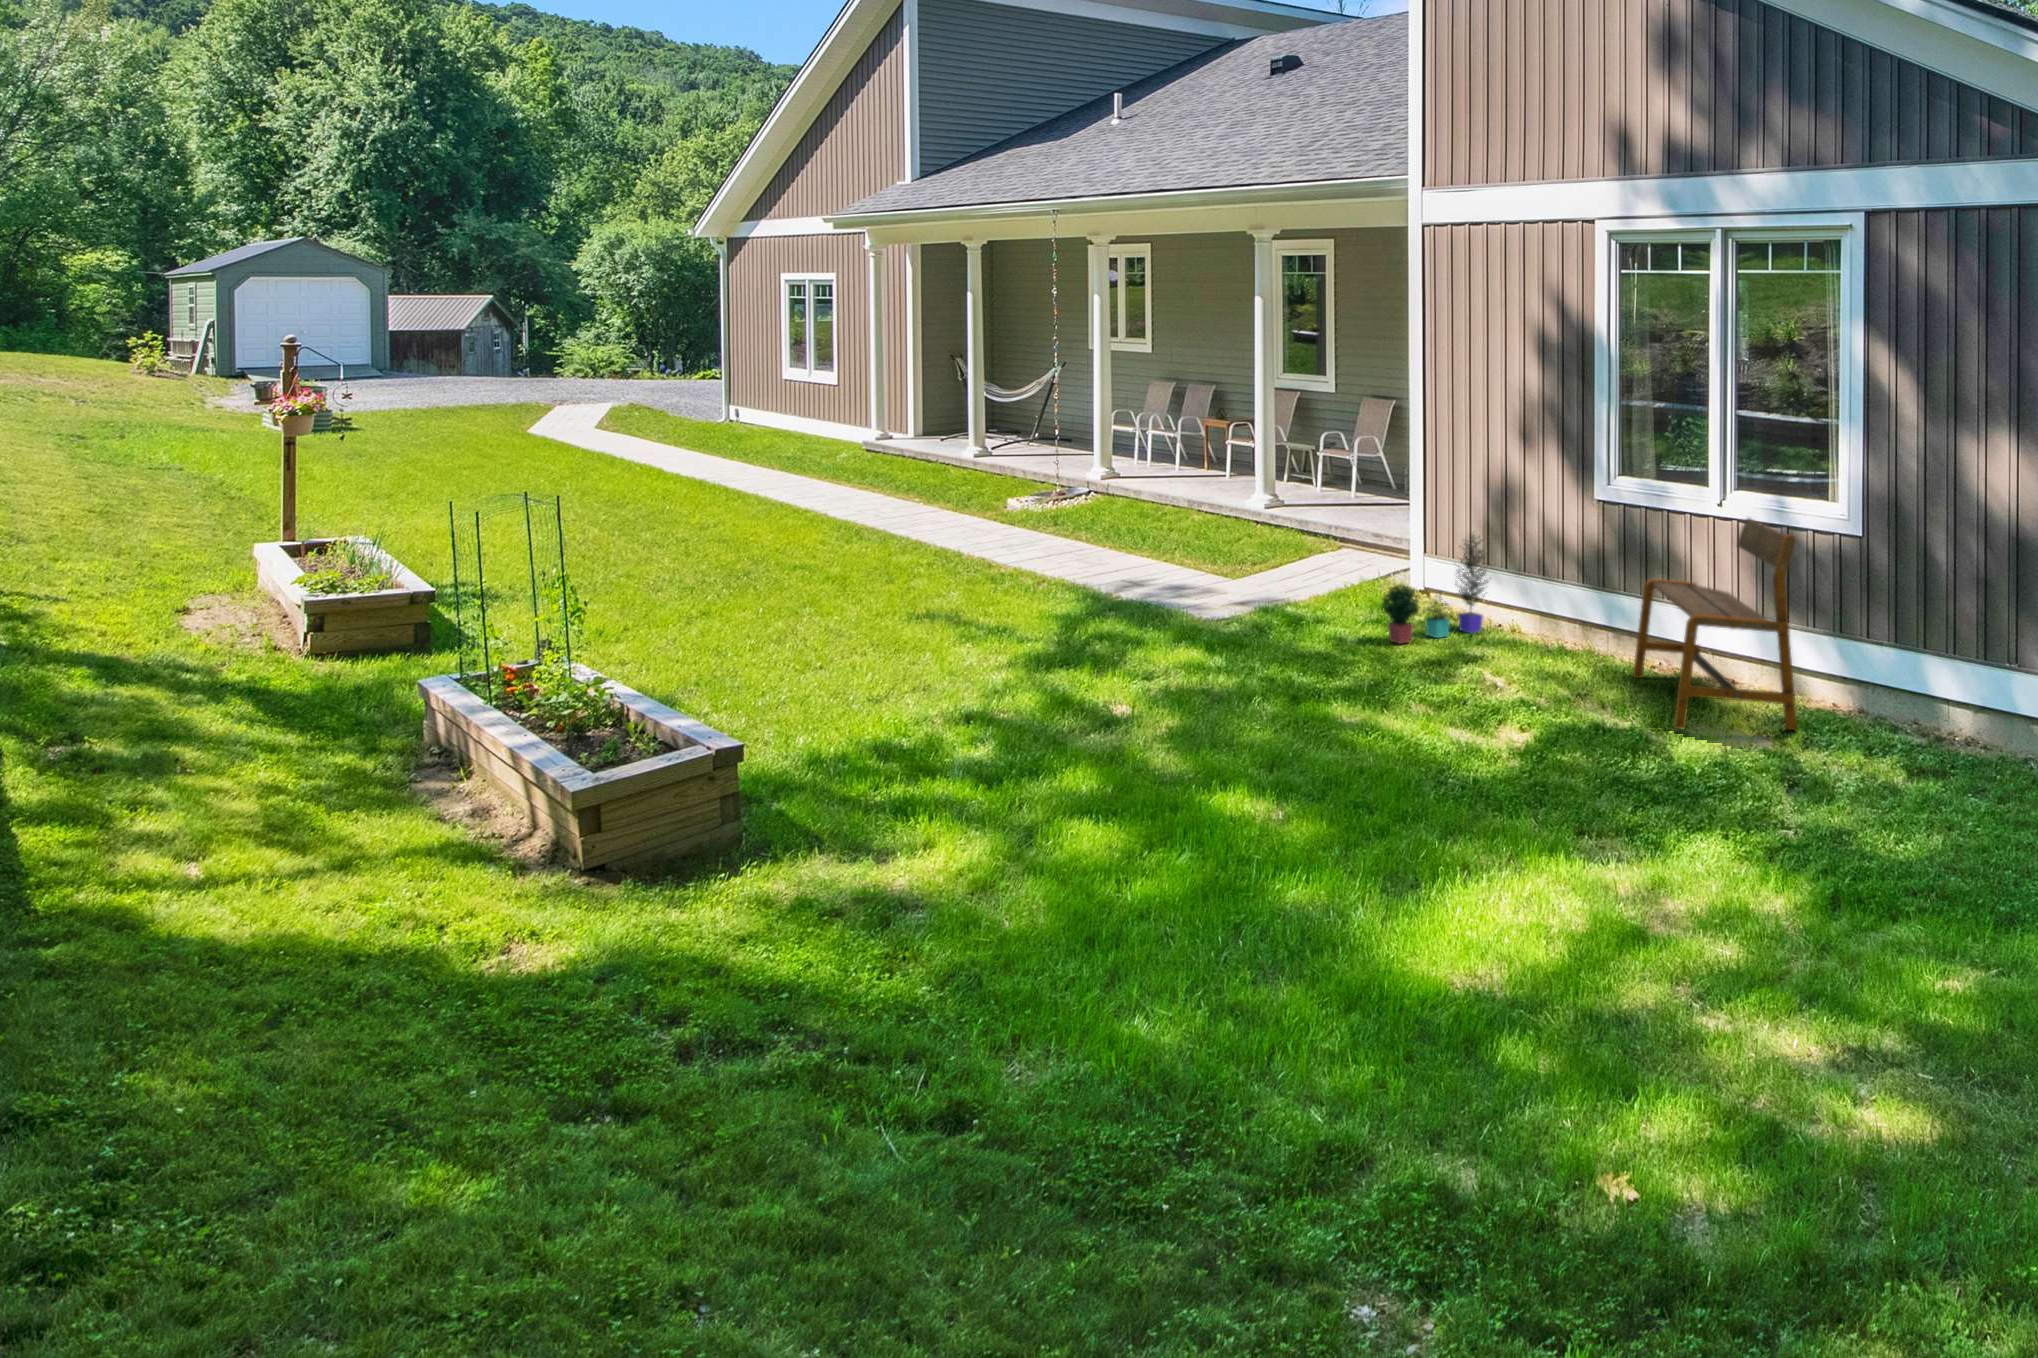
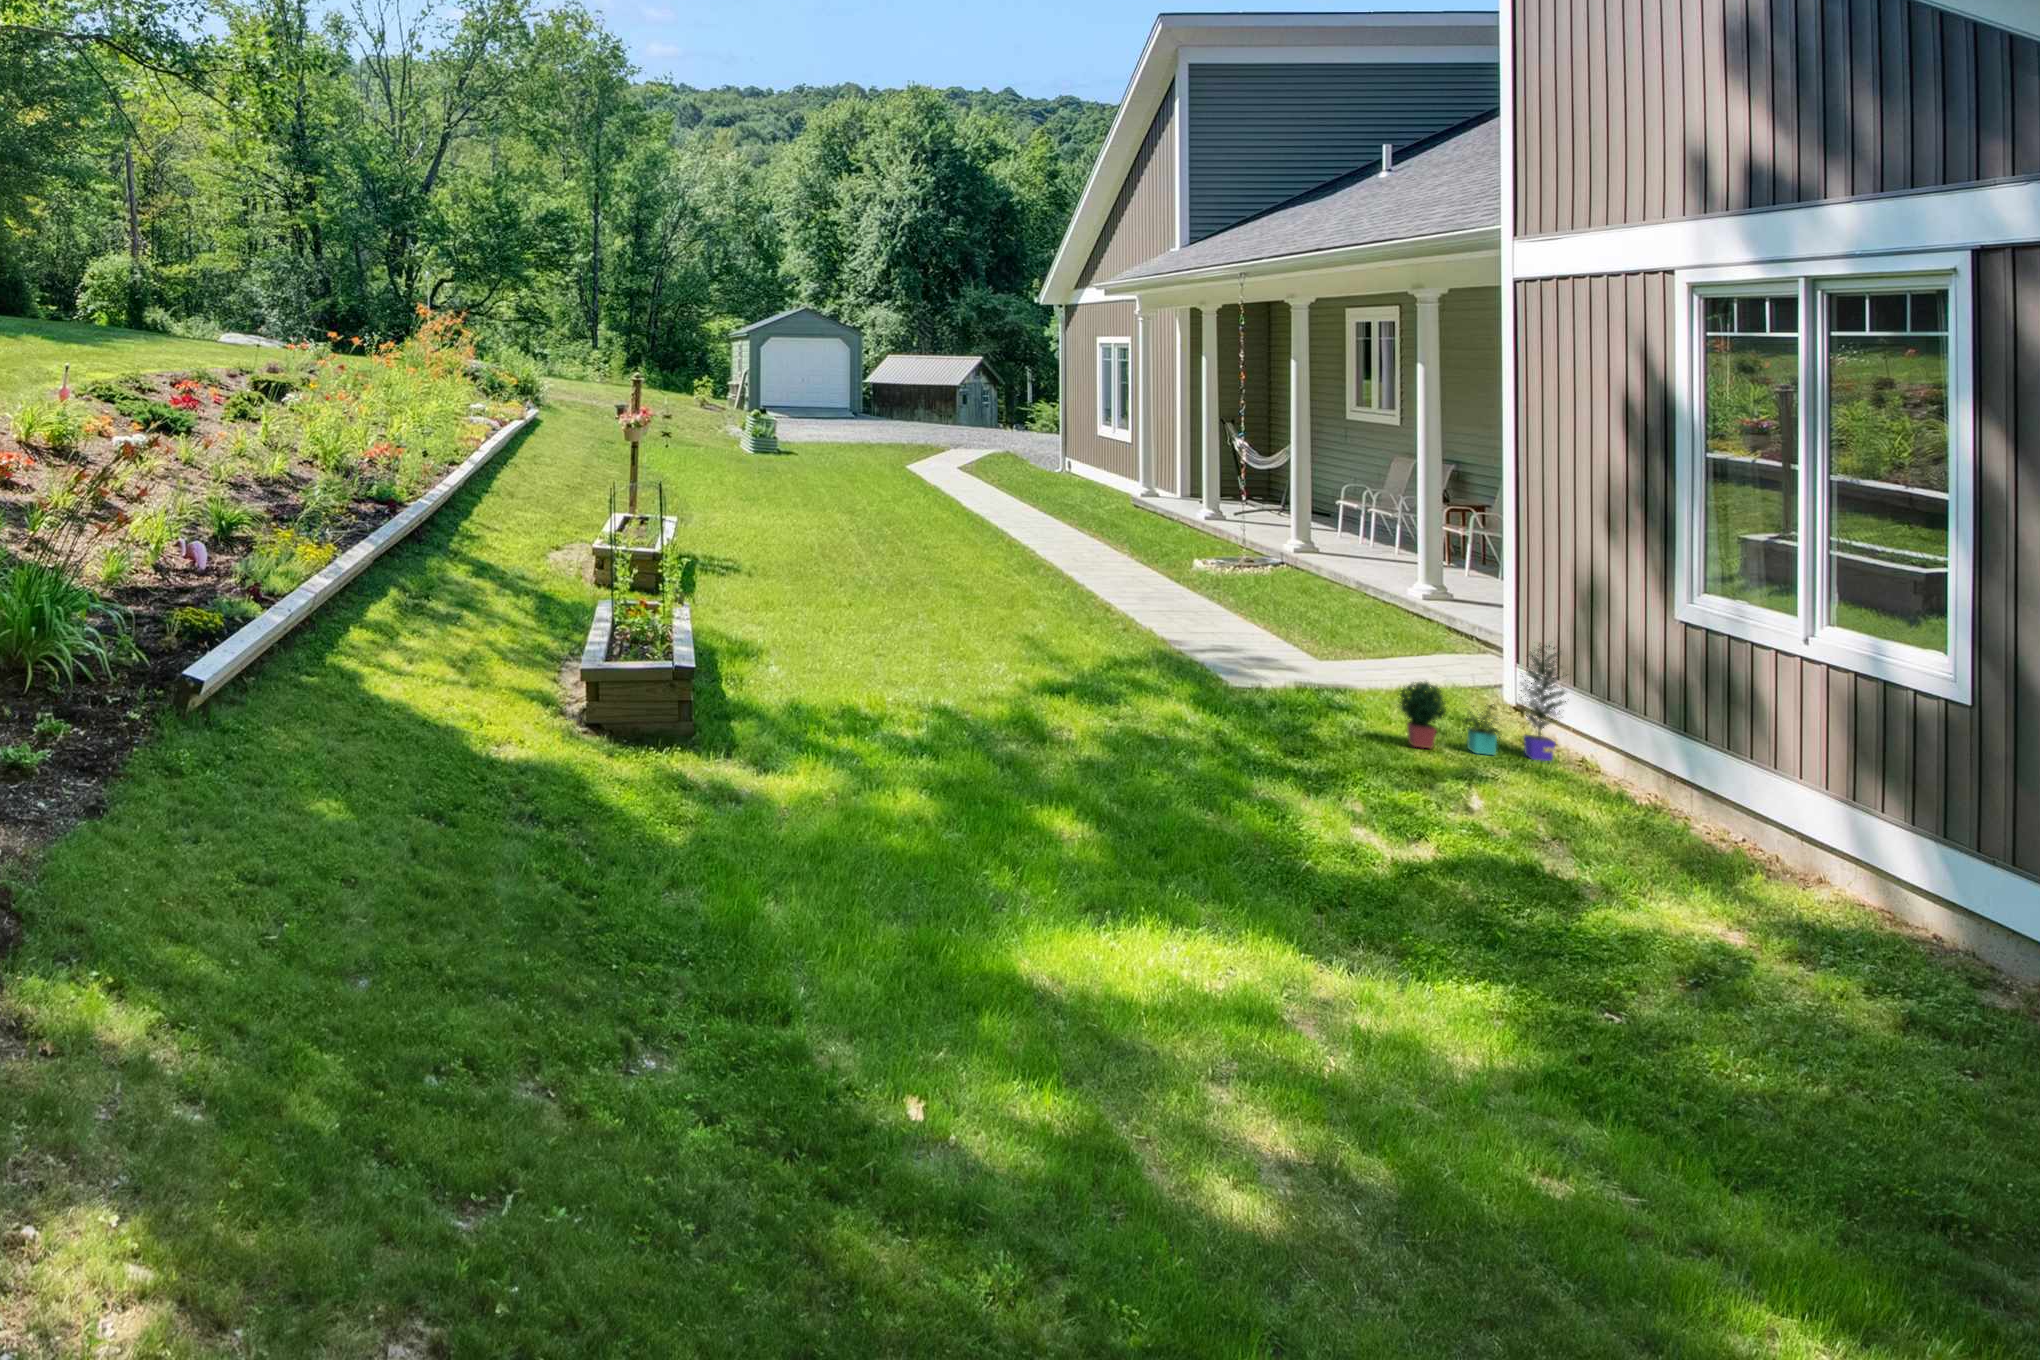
bench: present [1633,518,1797,730] -> none [1606,653,1857,936]

